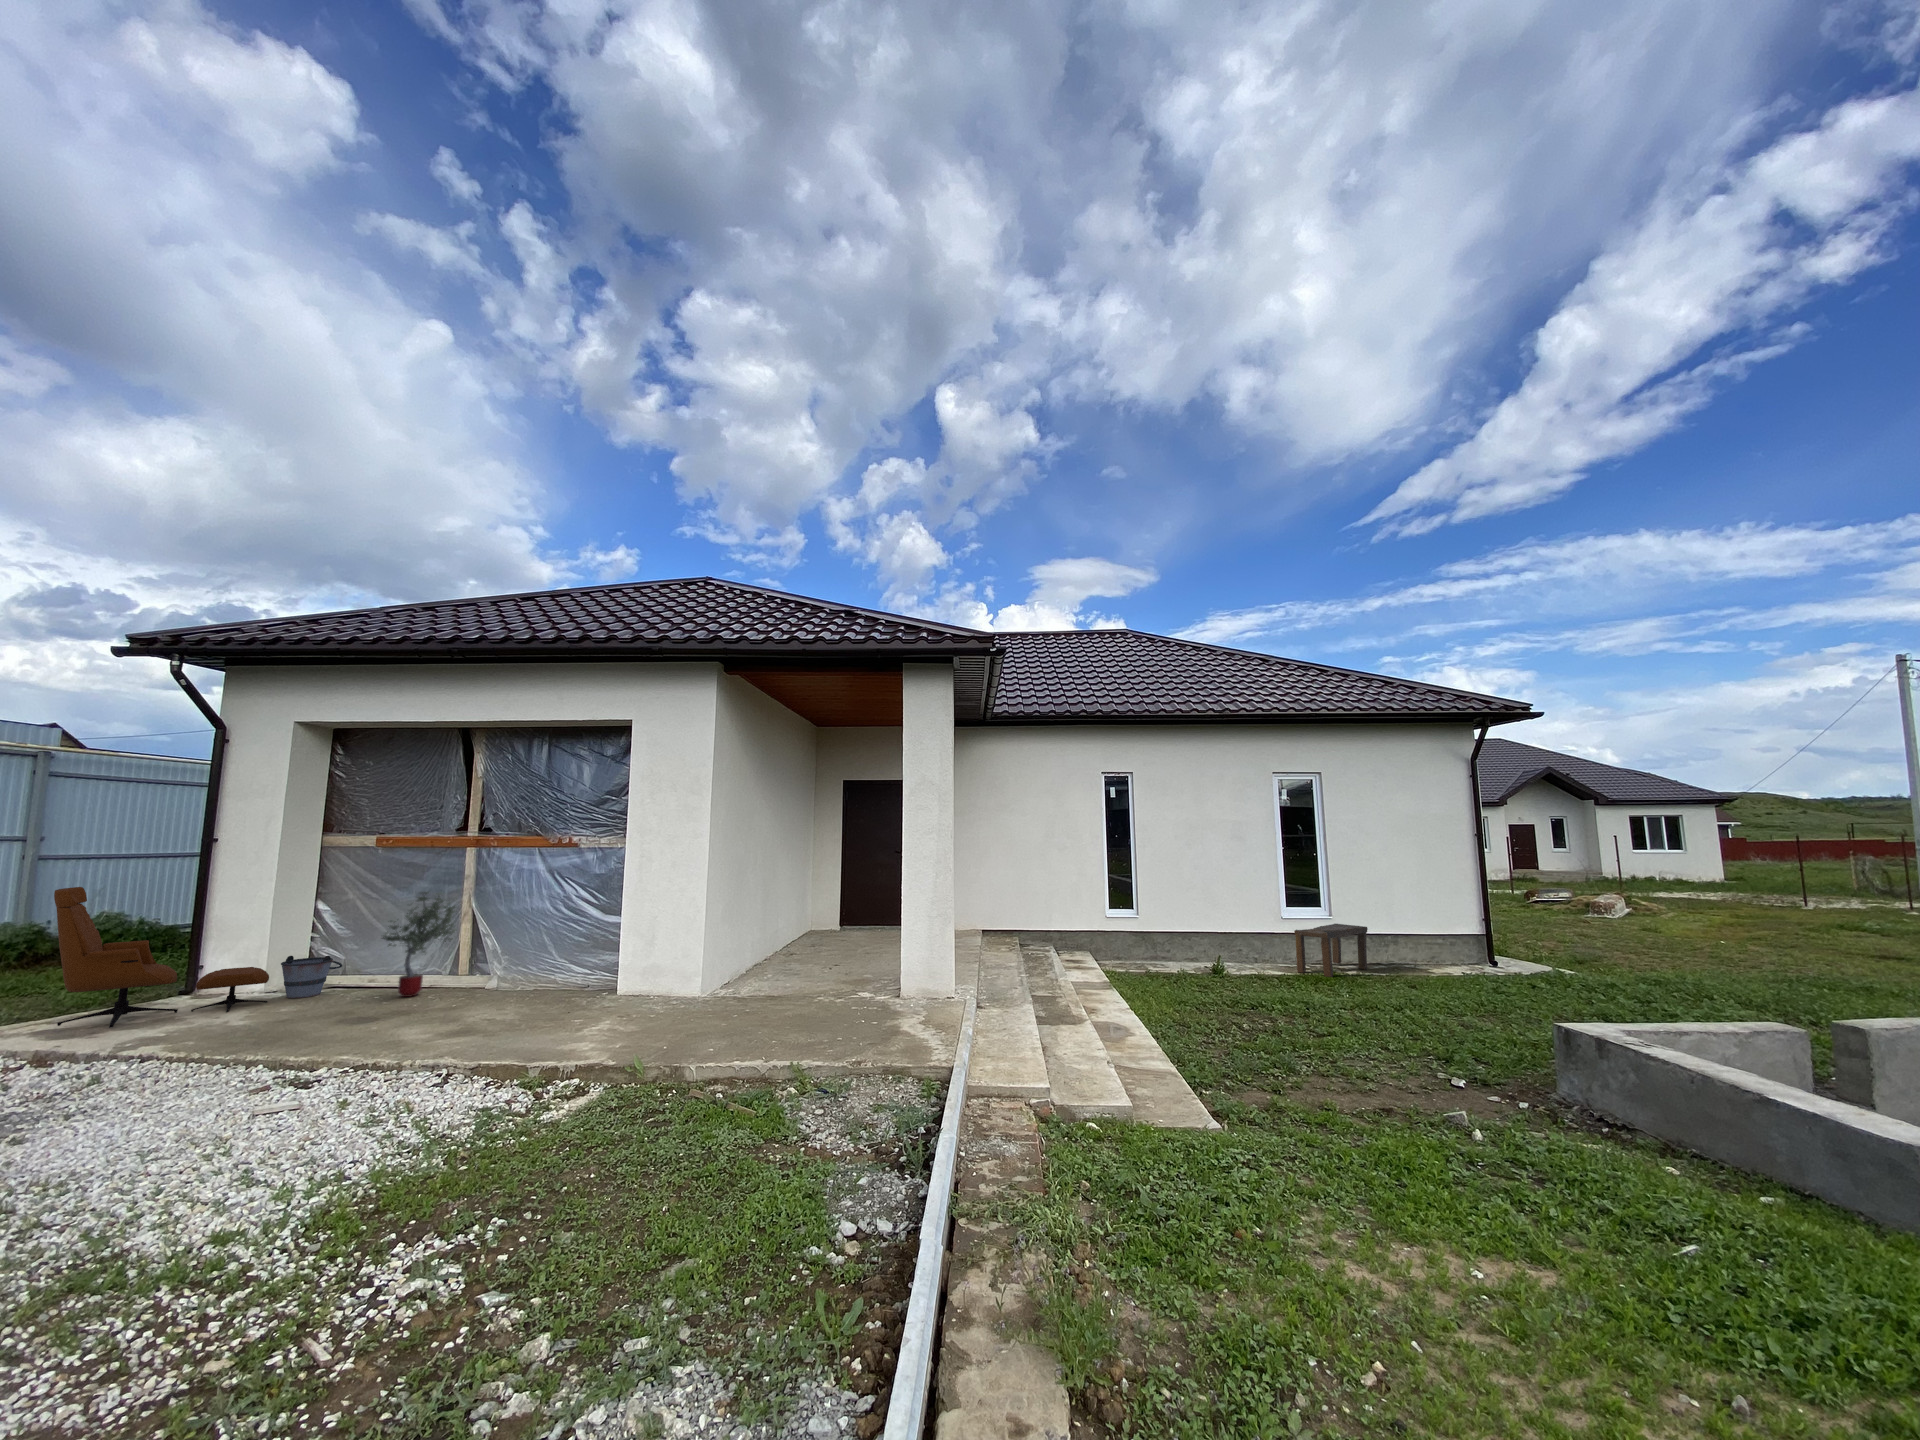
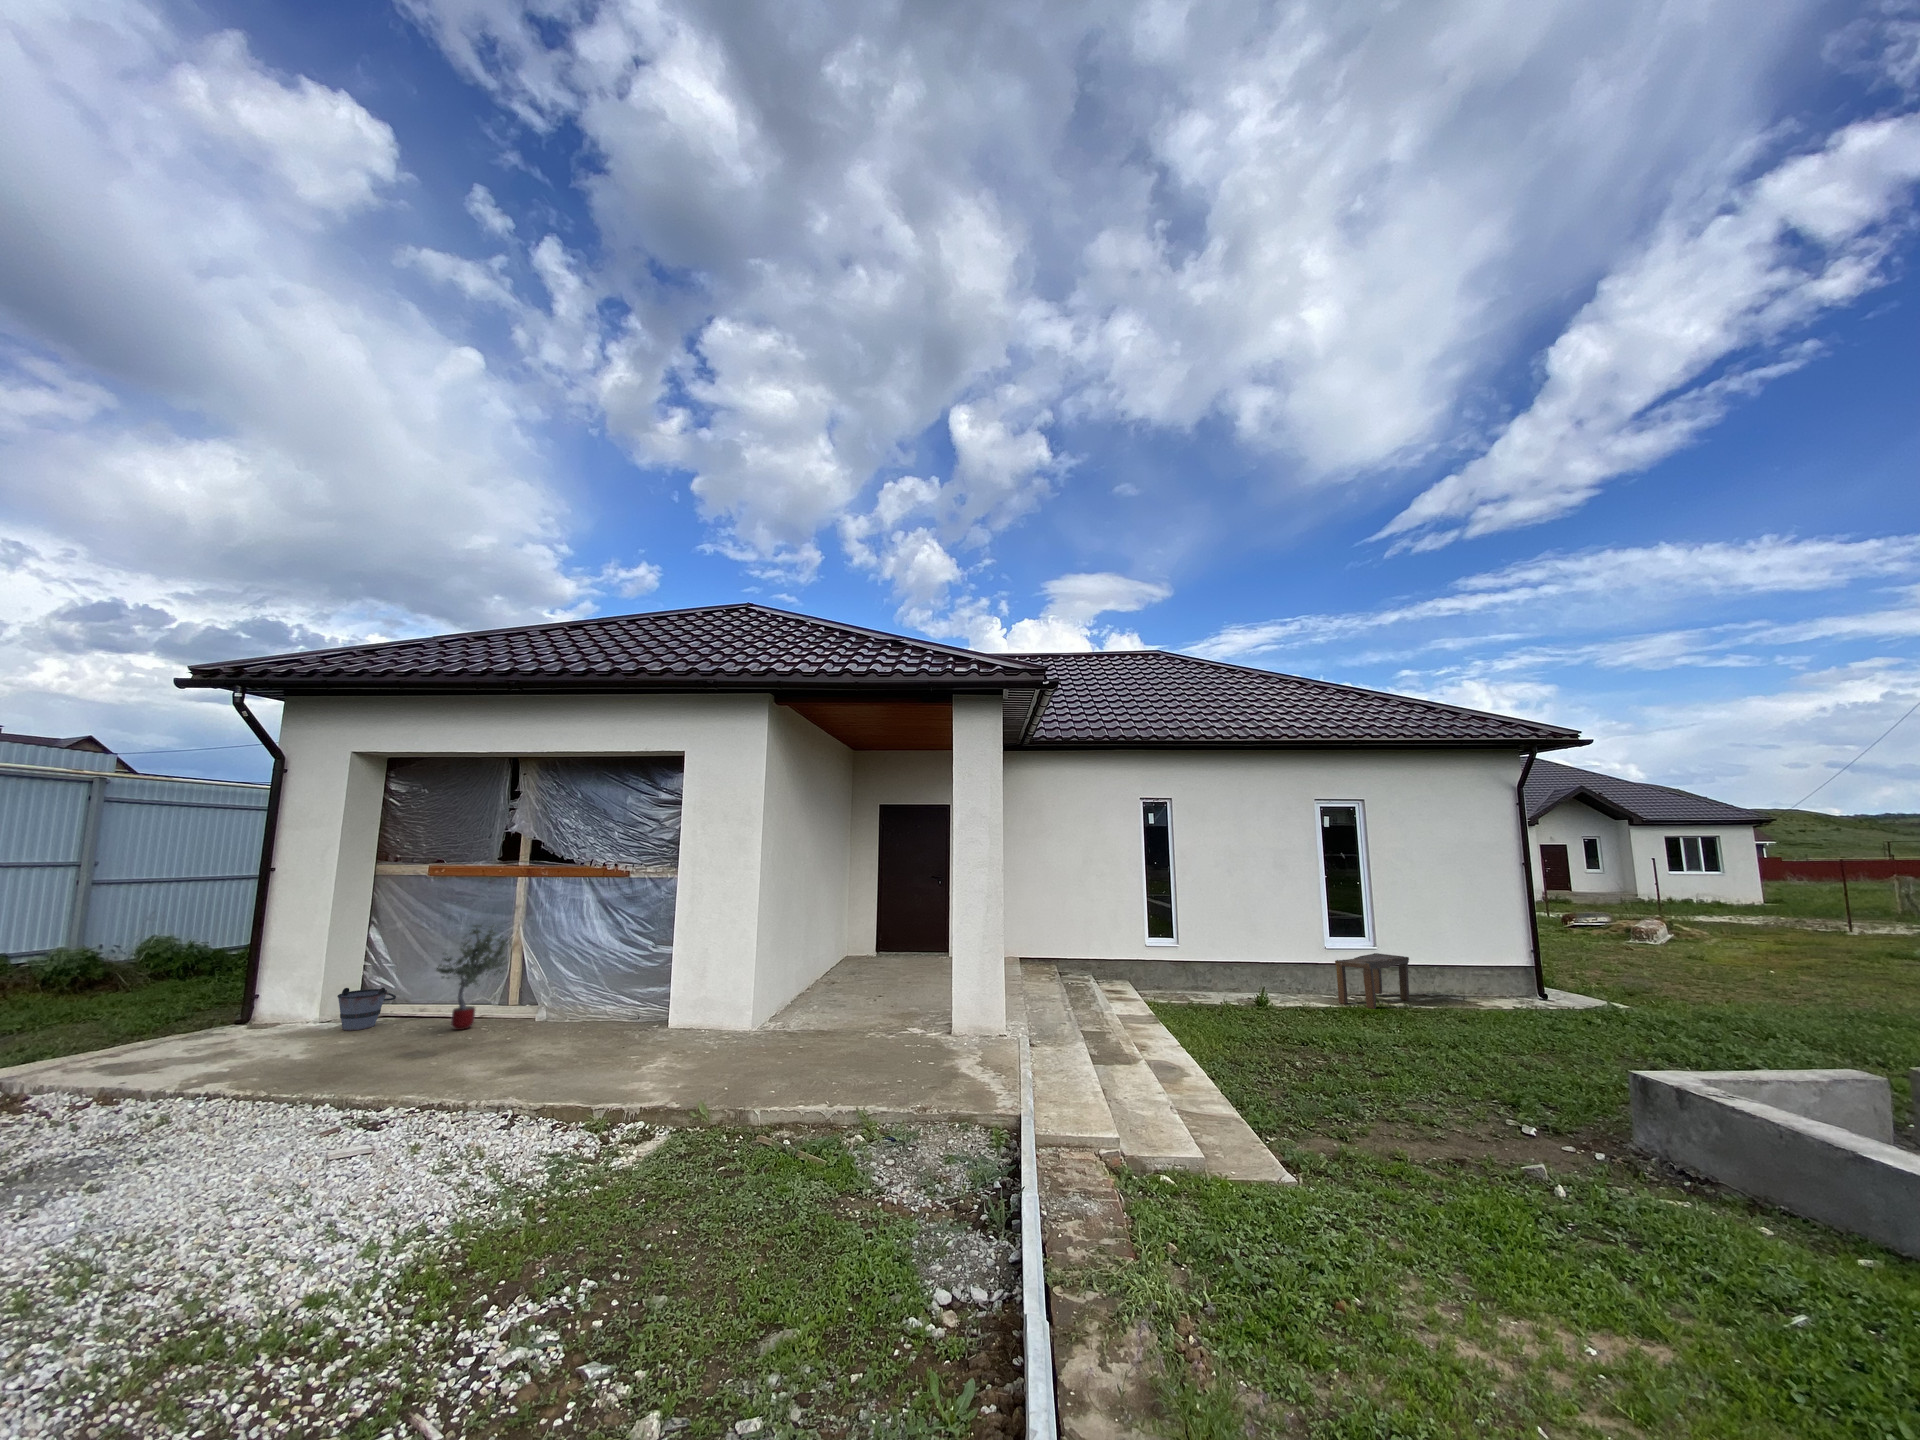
lounge chair: present [54,887,269,1028] -> none [124,921,327,1062]

